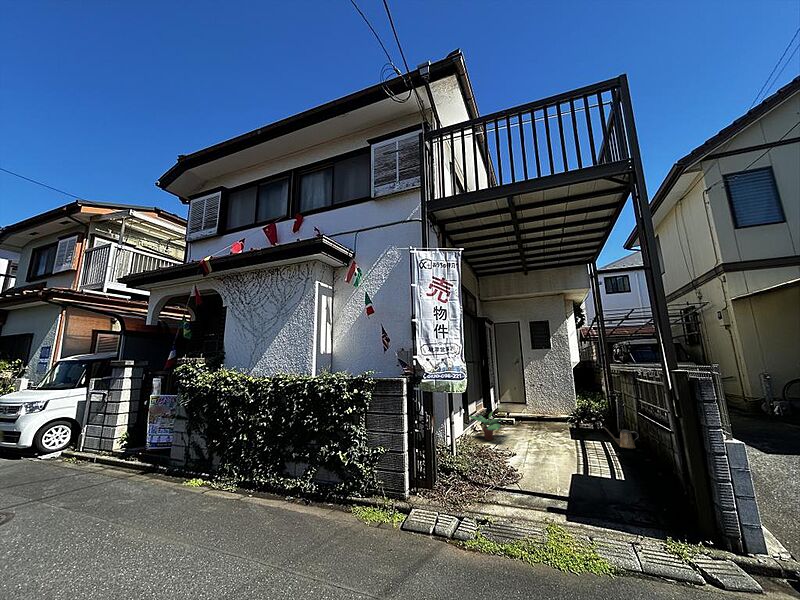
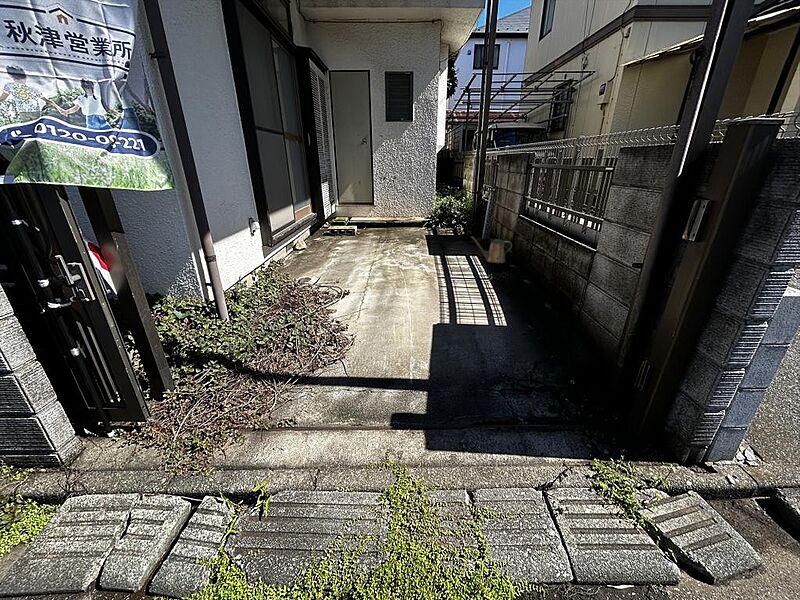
potted plant: present [469,411,504,440] -> none [279,221,337,265]

